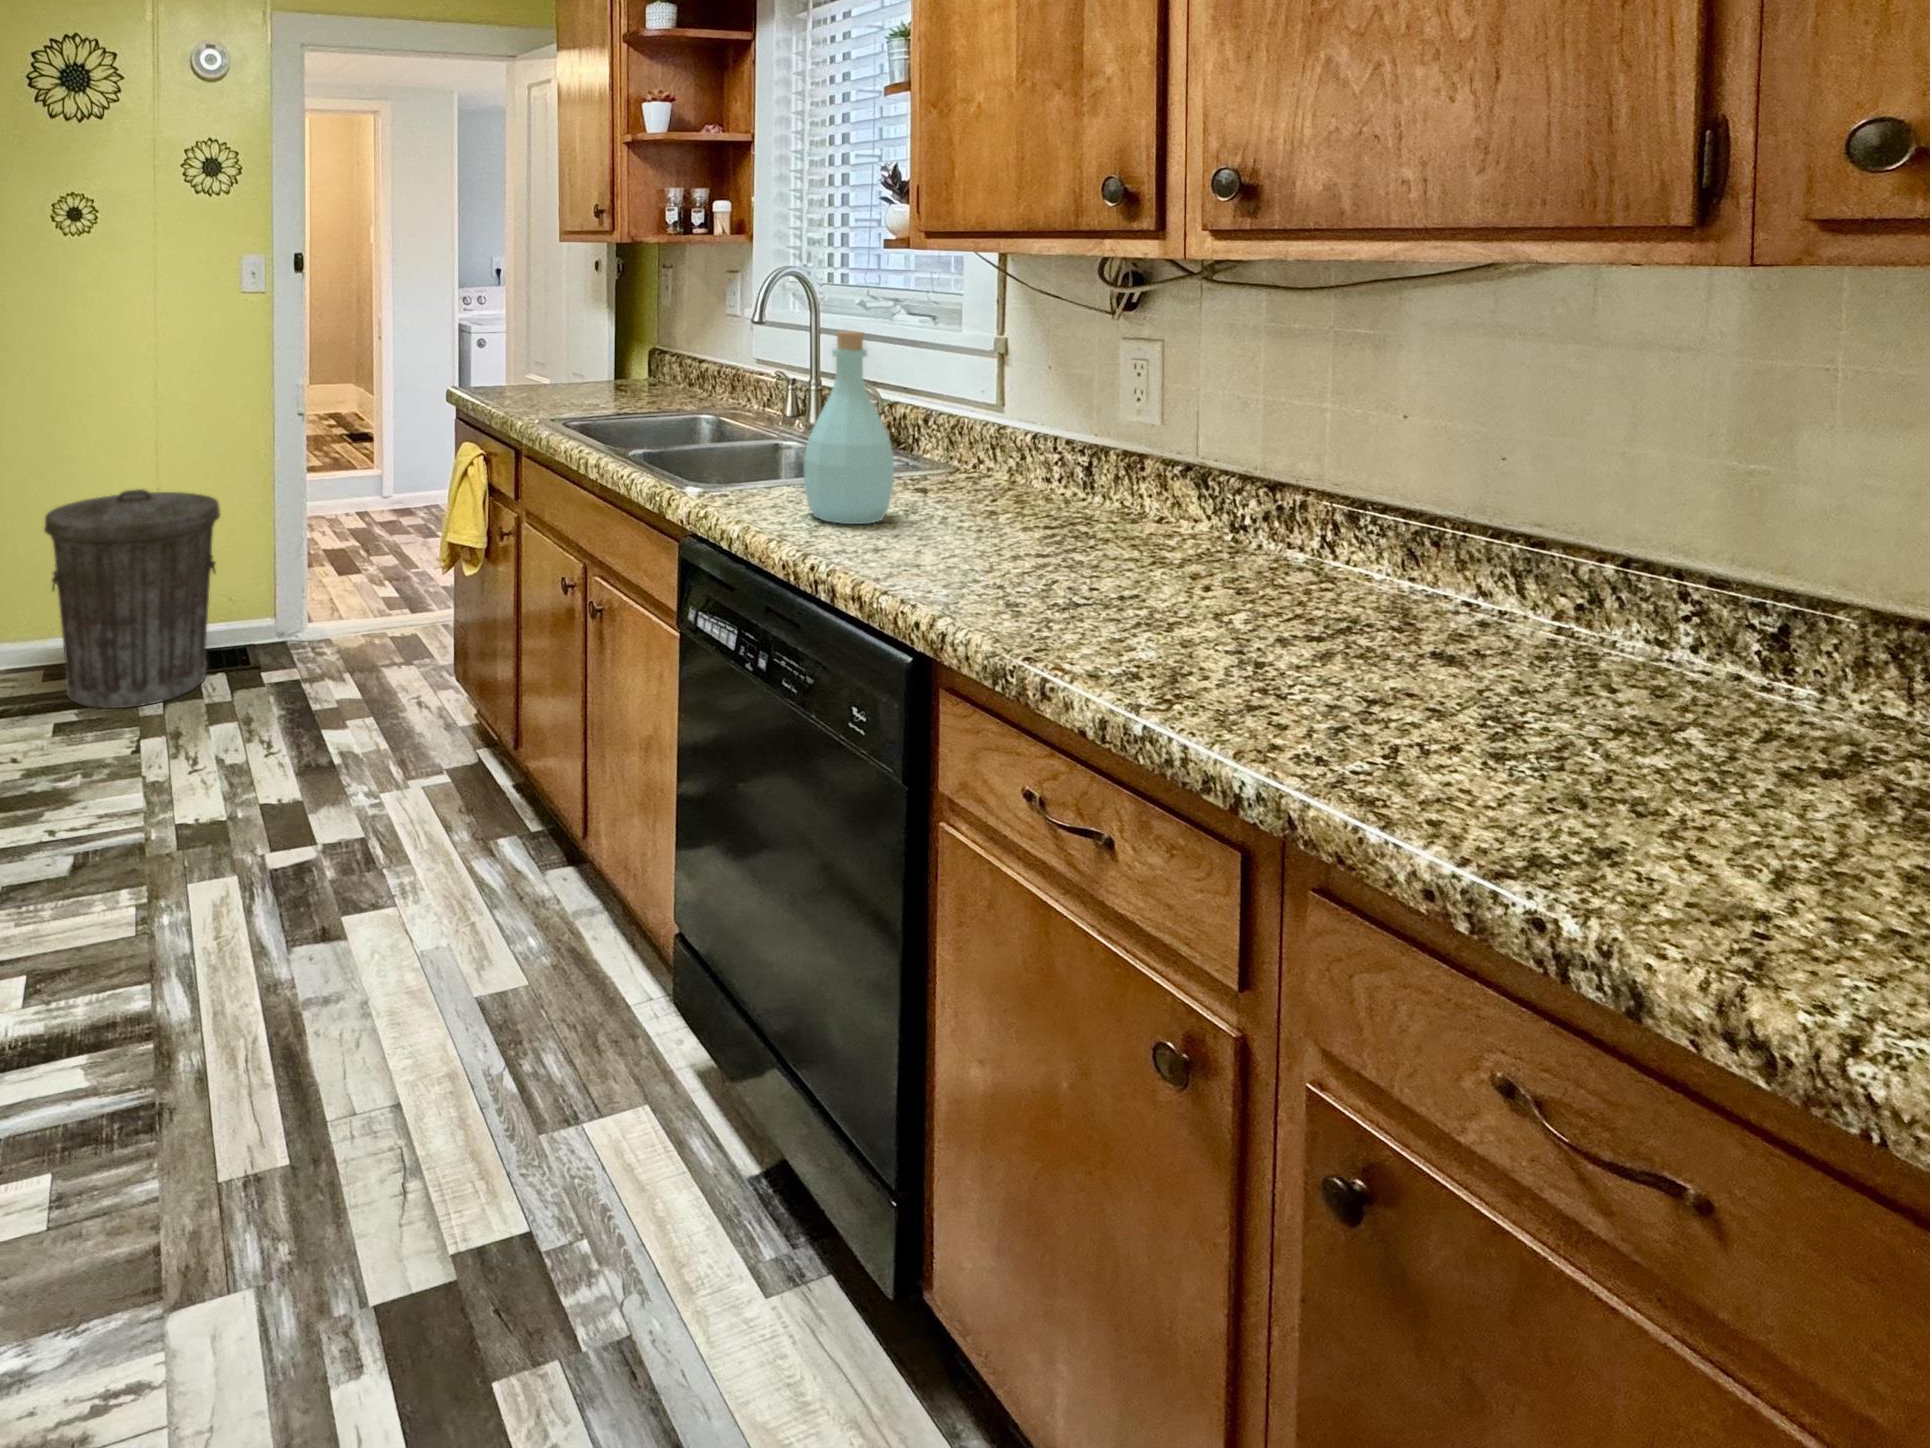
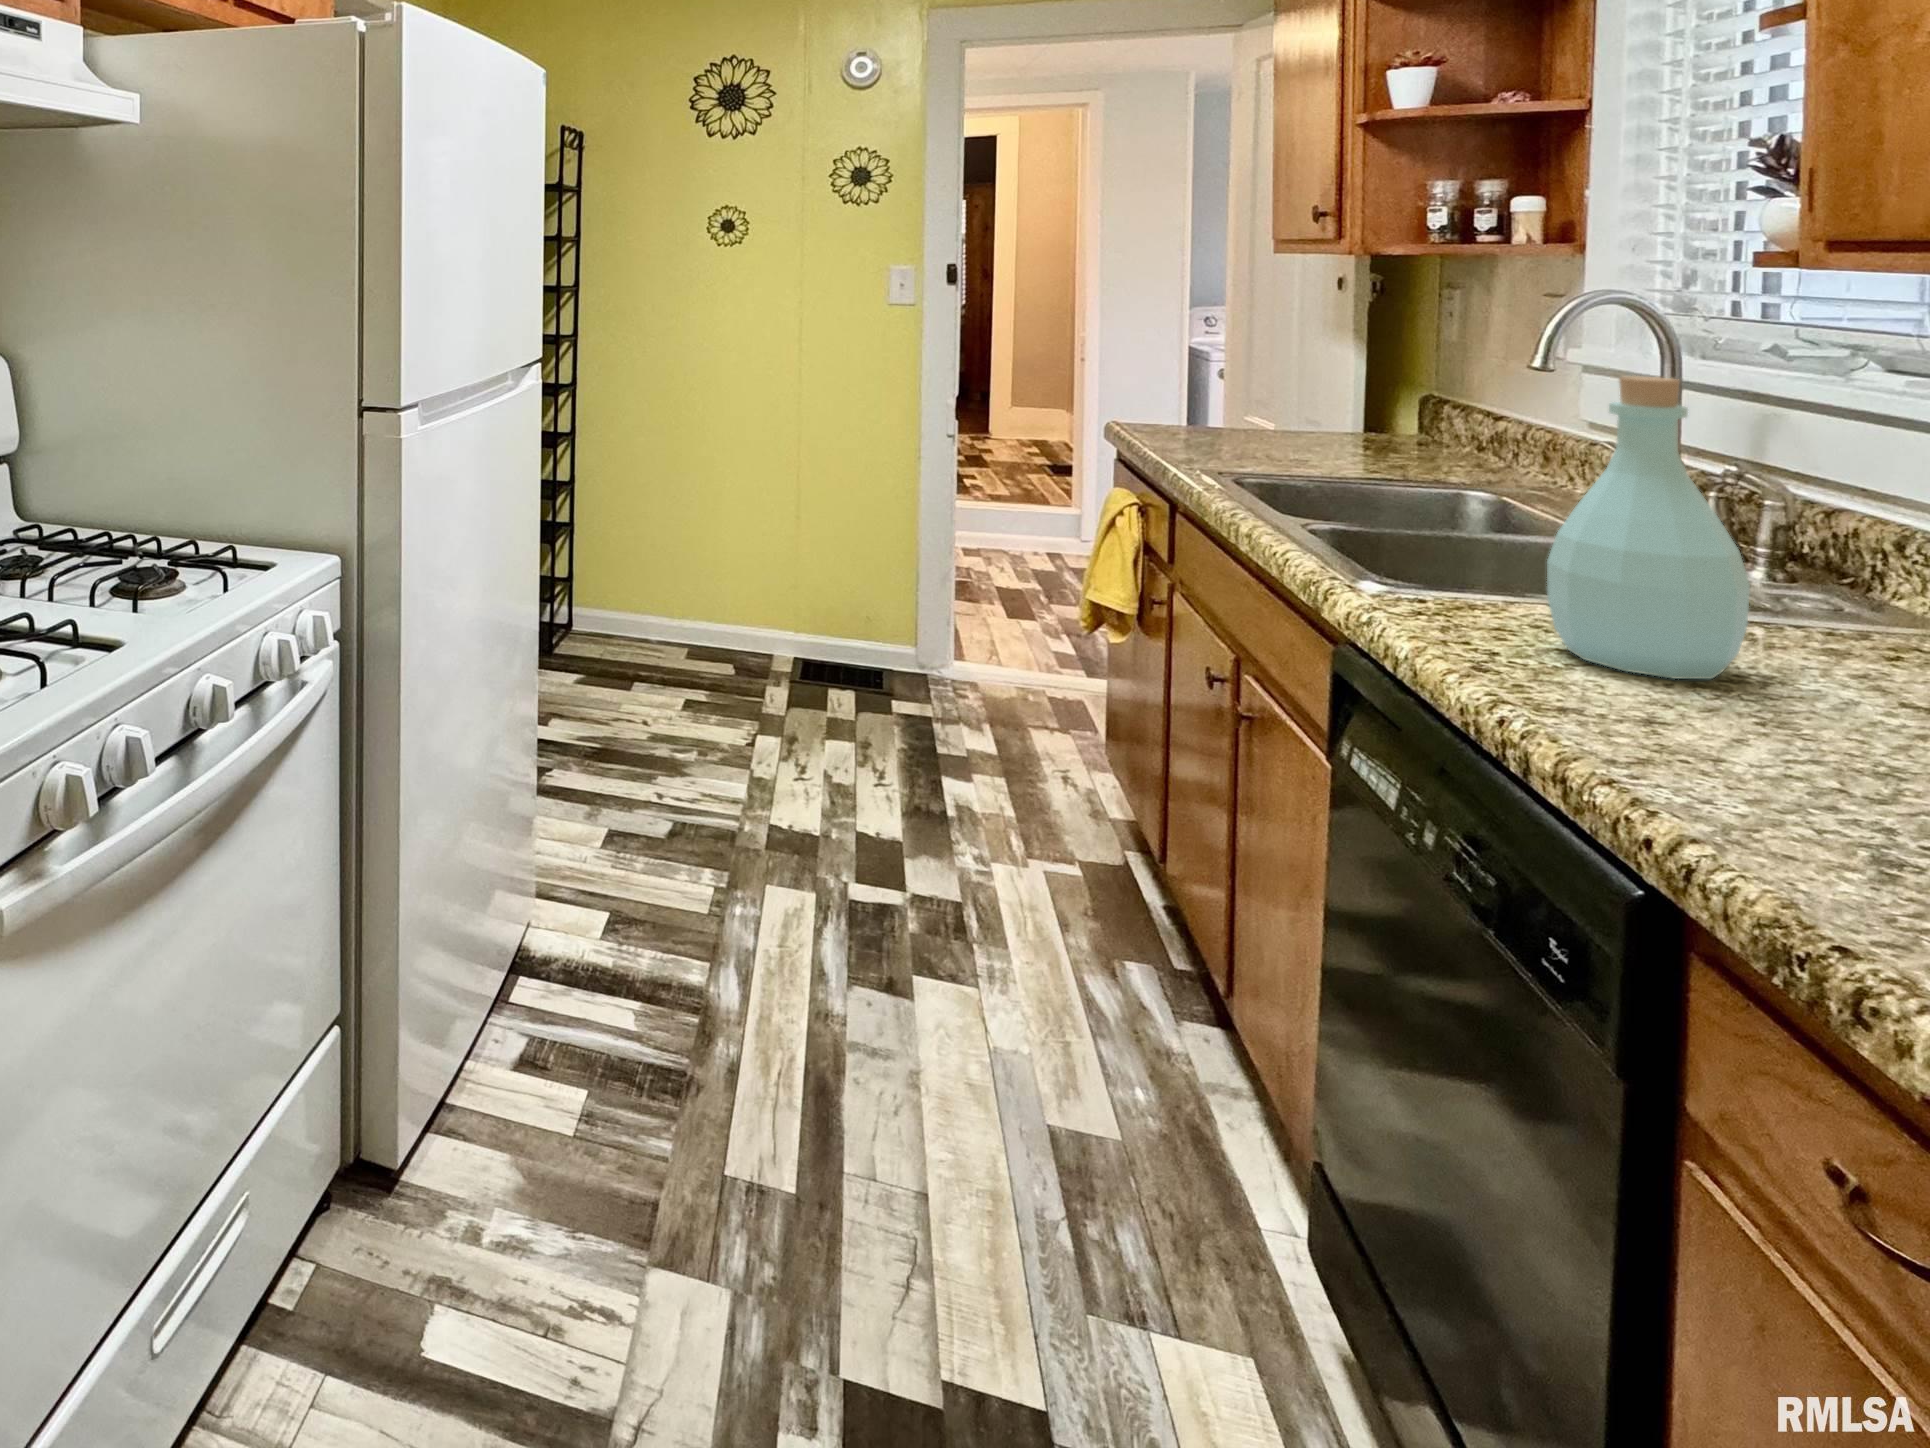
trash can: present [44,489,220,708] -> none [683,490,851,704]

